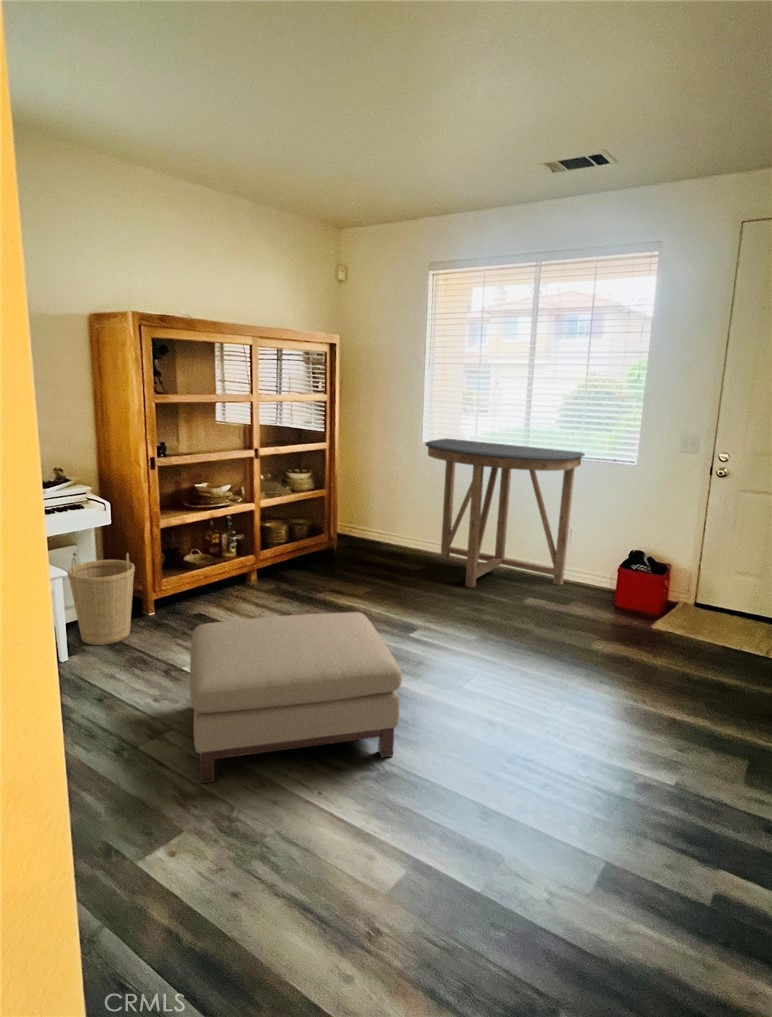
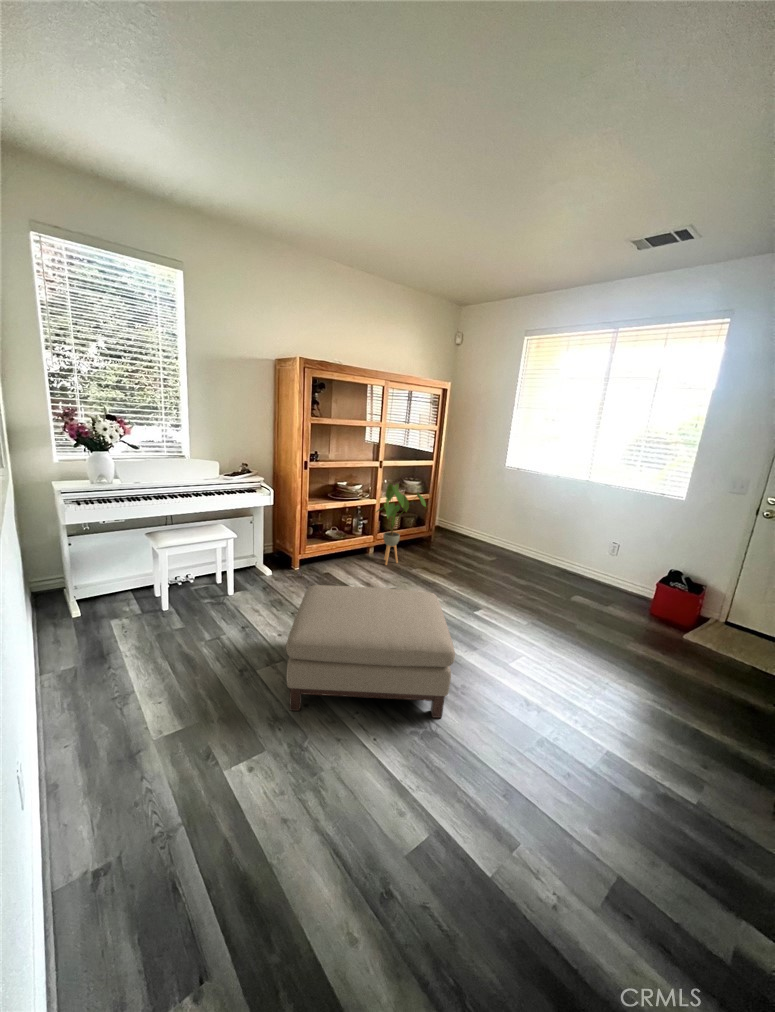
console table: present [425,439,585,588] -> none [505,465,637,587]
house plant: none [254,478,329,594] -> present [377,484,426,565]
basket: present [68,553,135,645] -> none [243,523,286,585]

